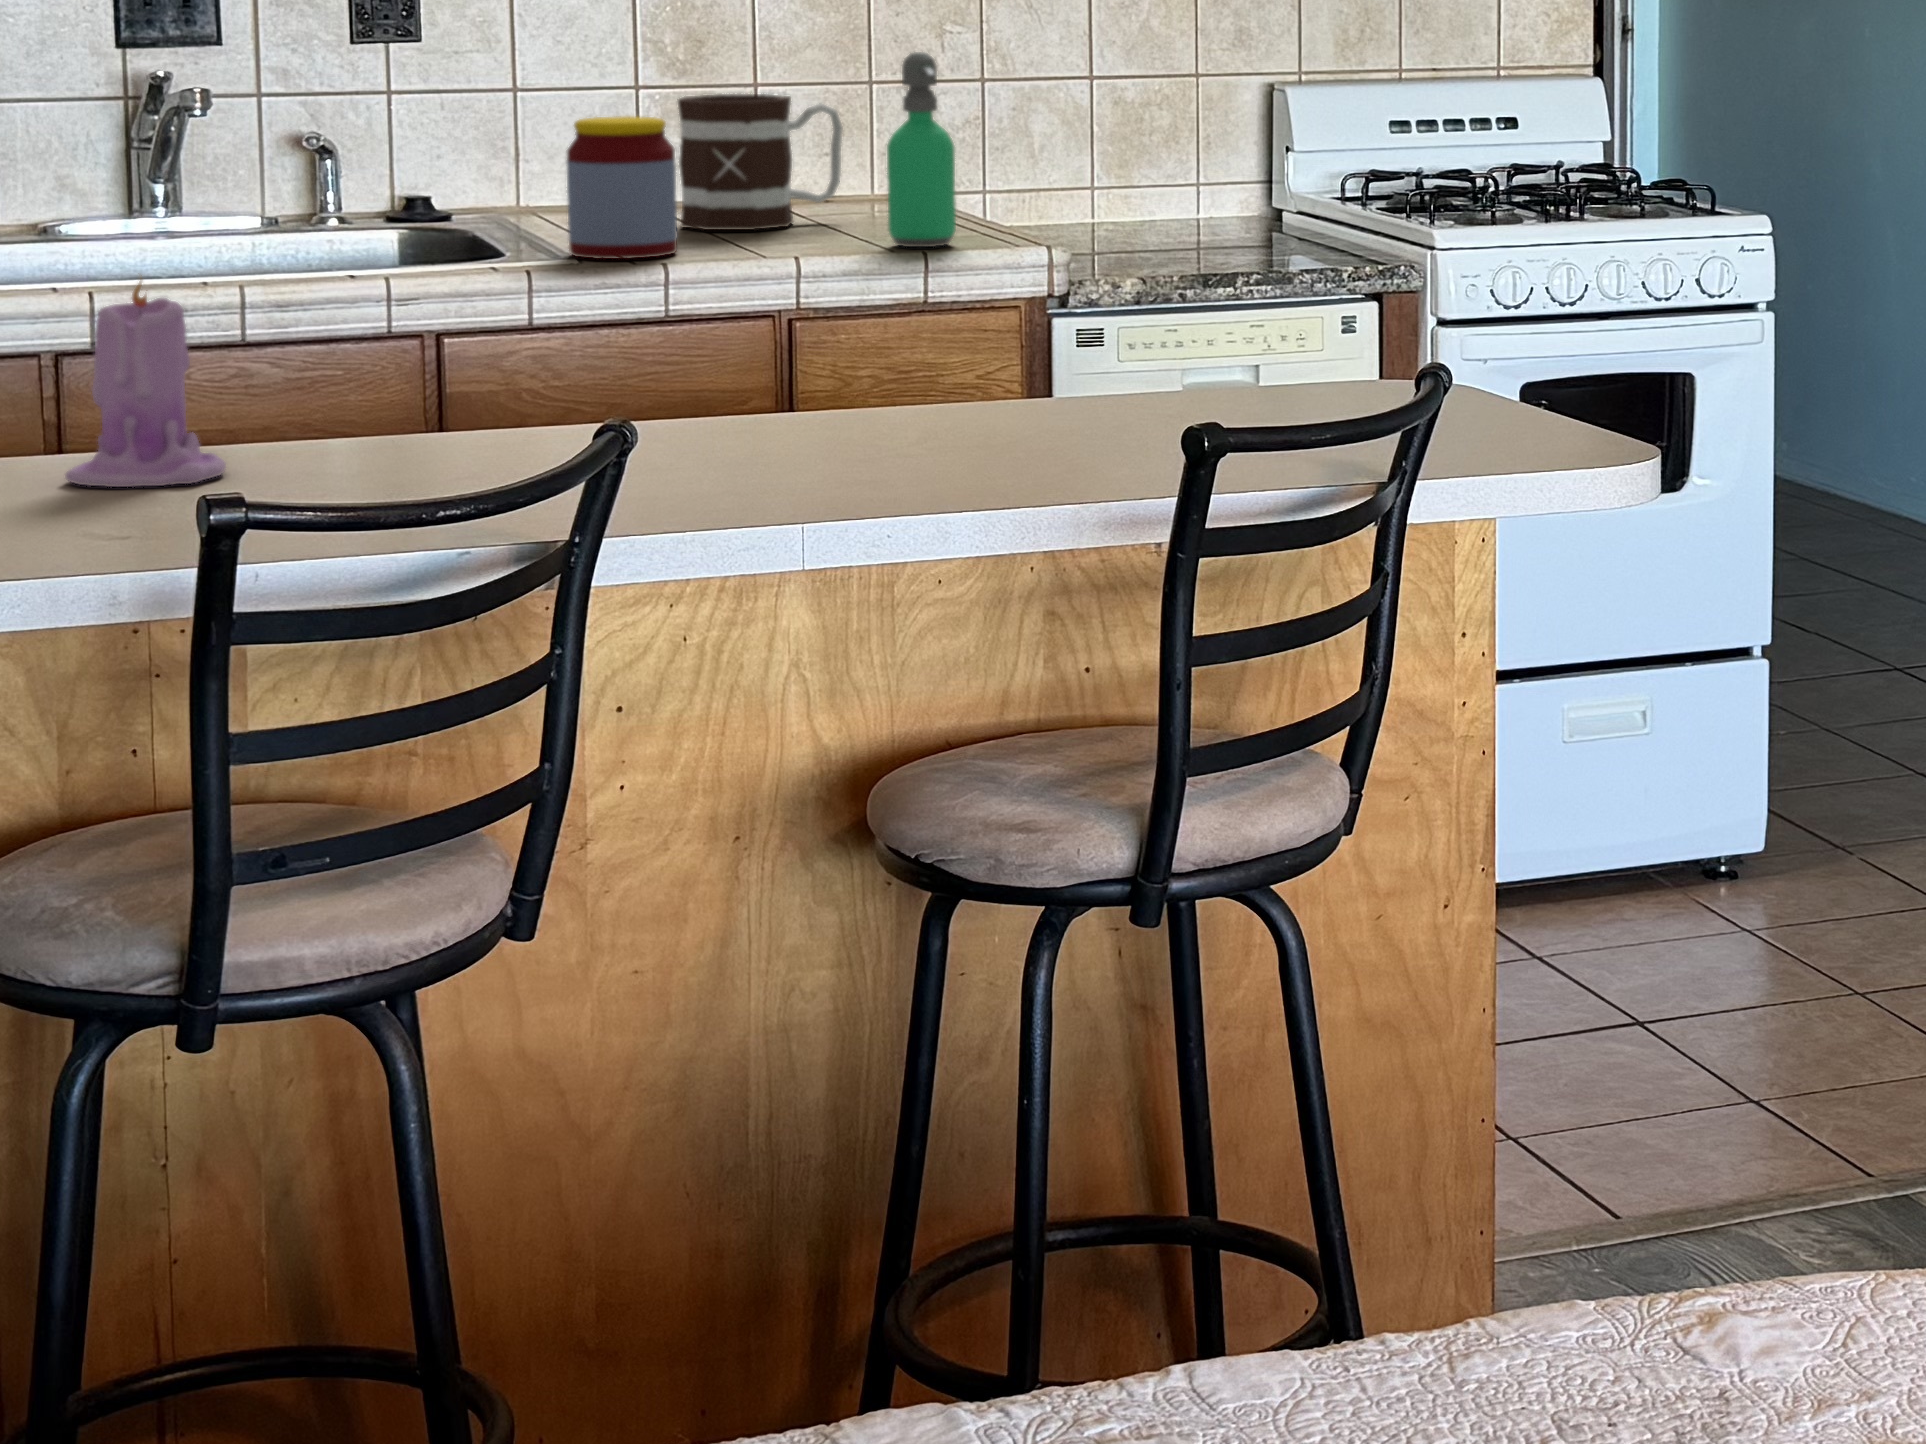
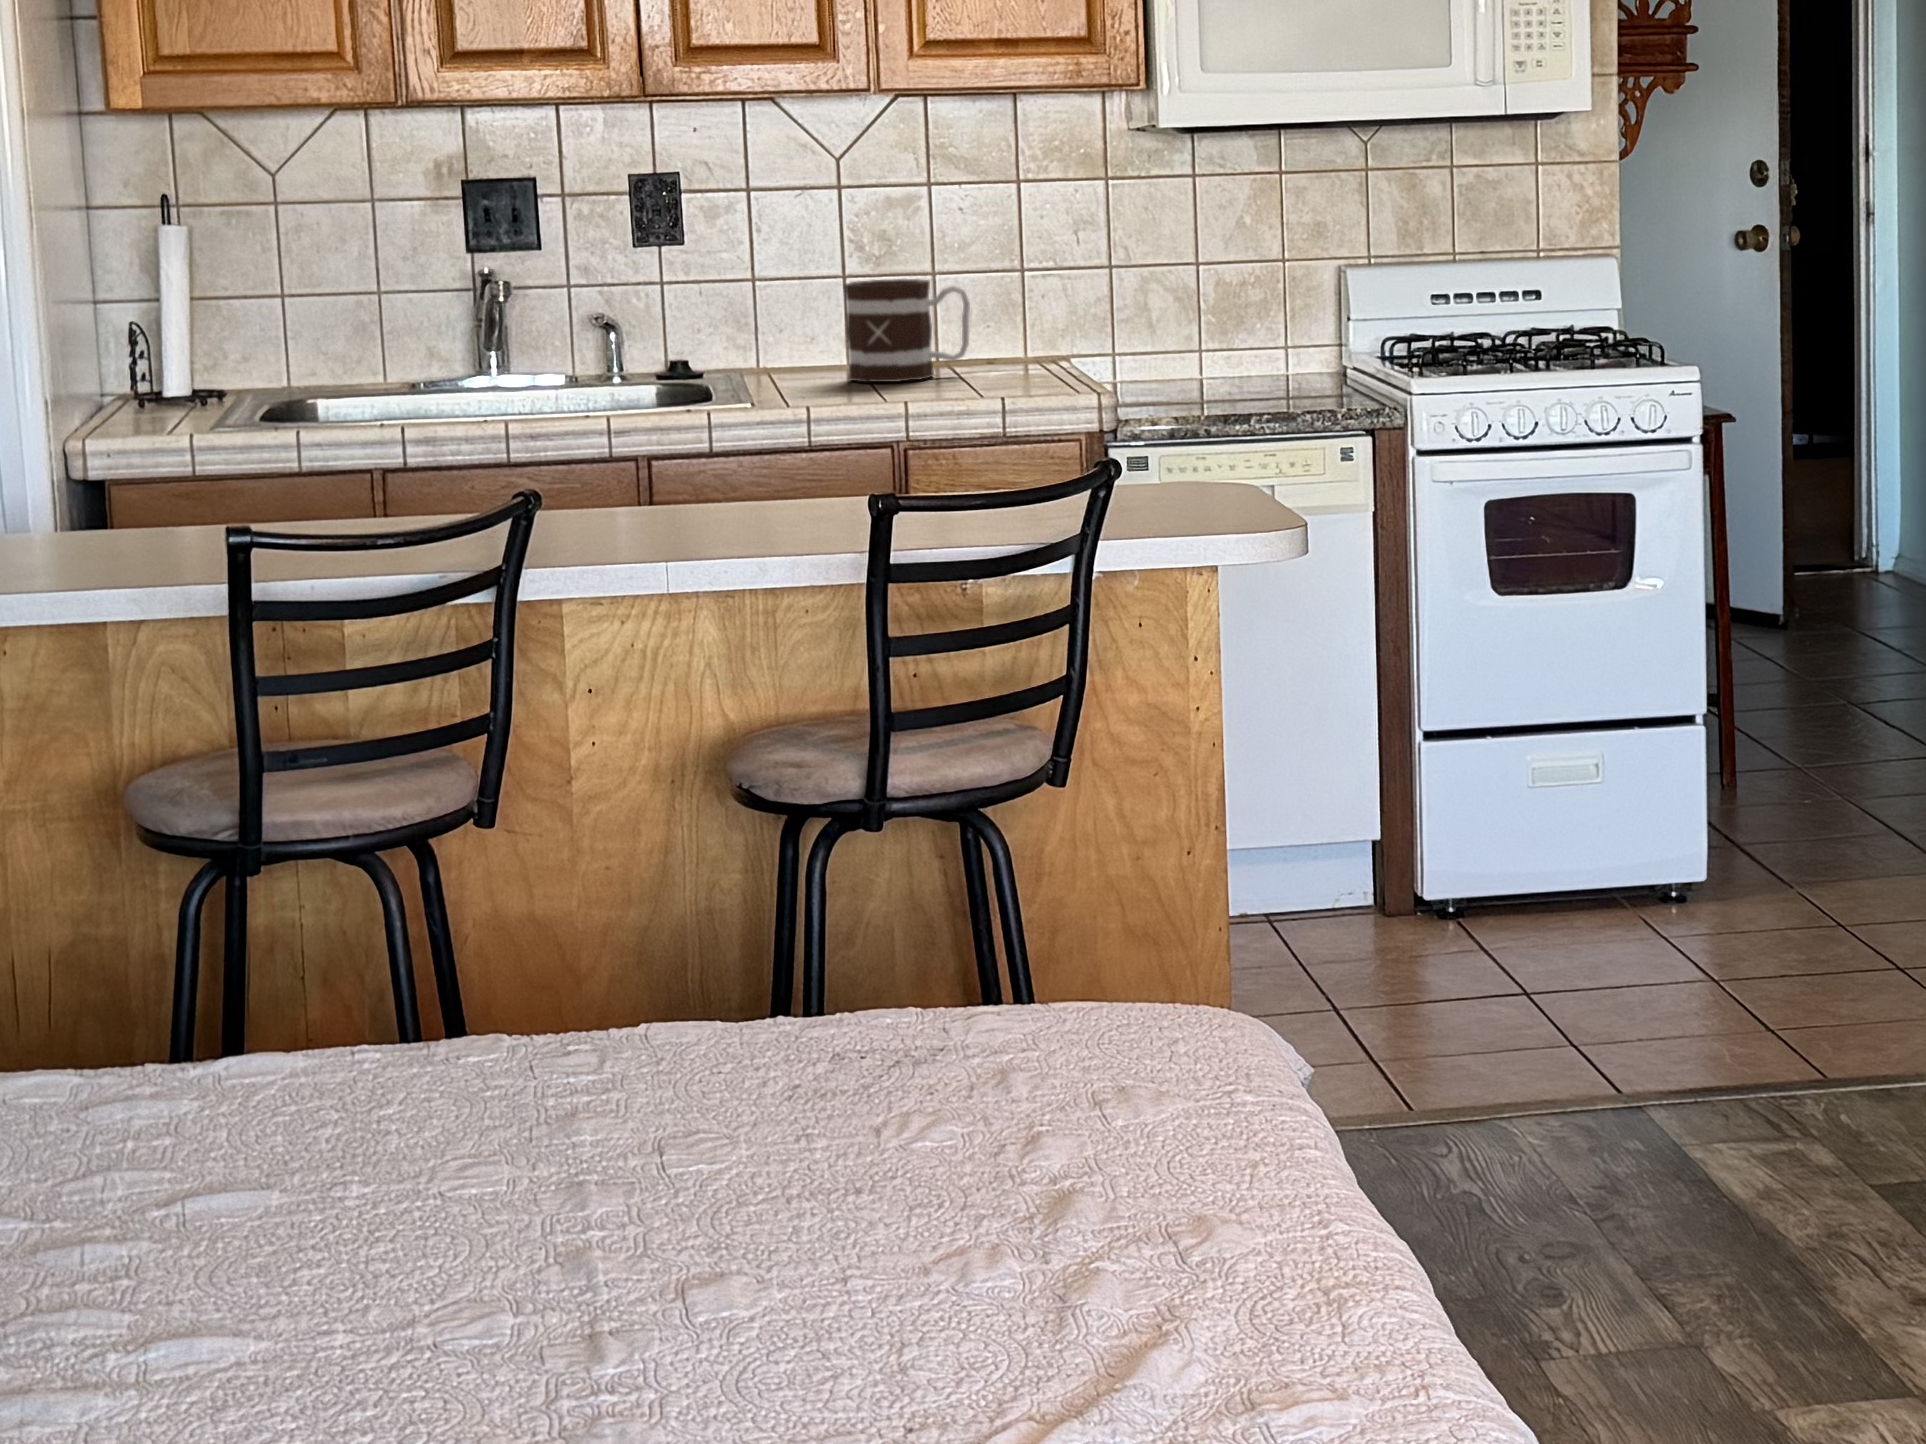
soap dispenser: present [887,52,956,247] -> none [977,245,1030,393]
jar: present [566,116,677,259] -> none [743,297,825,403]
candle: present [65,281,226,487] -> none [242,401,344,539]

